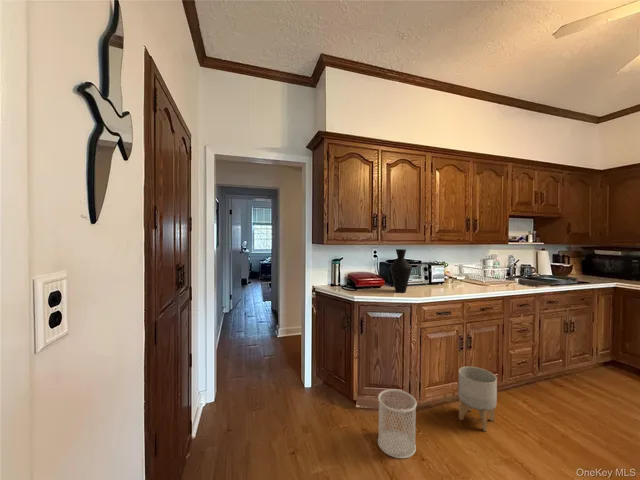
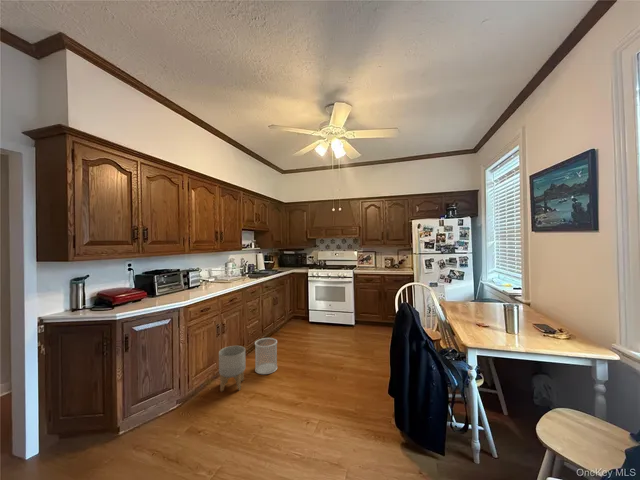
vase: present [390,249,412,292] -> none [154,260,176,301]
wastebasket: present [378,389,417,459] -> present [255,338,277,374]

